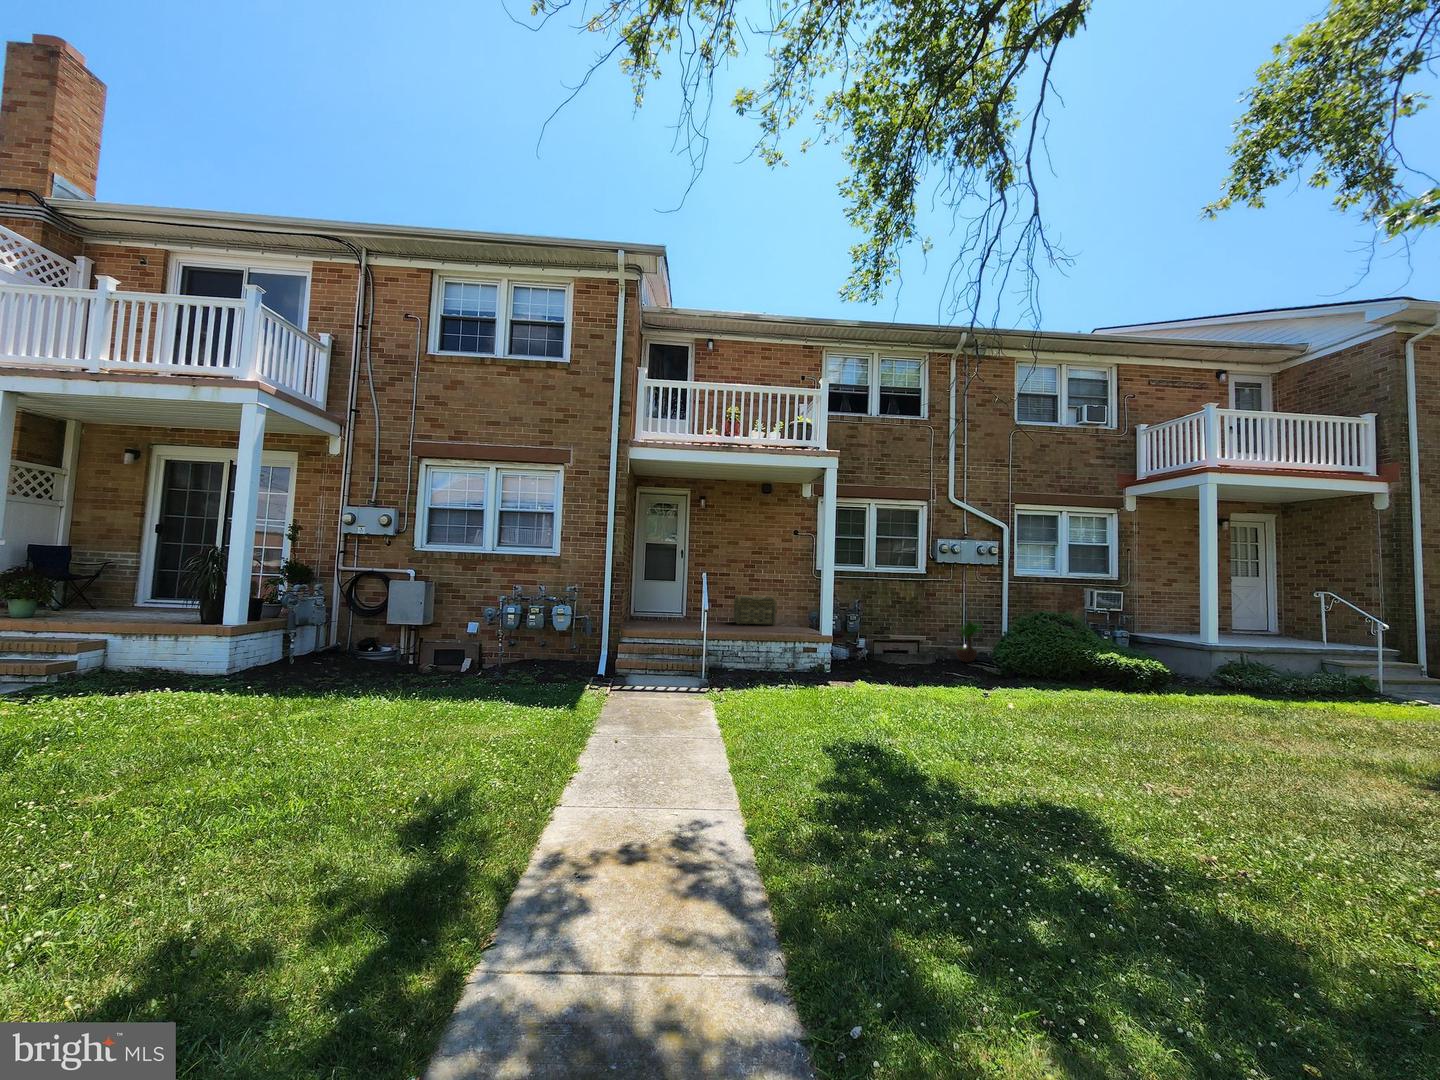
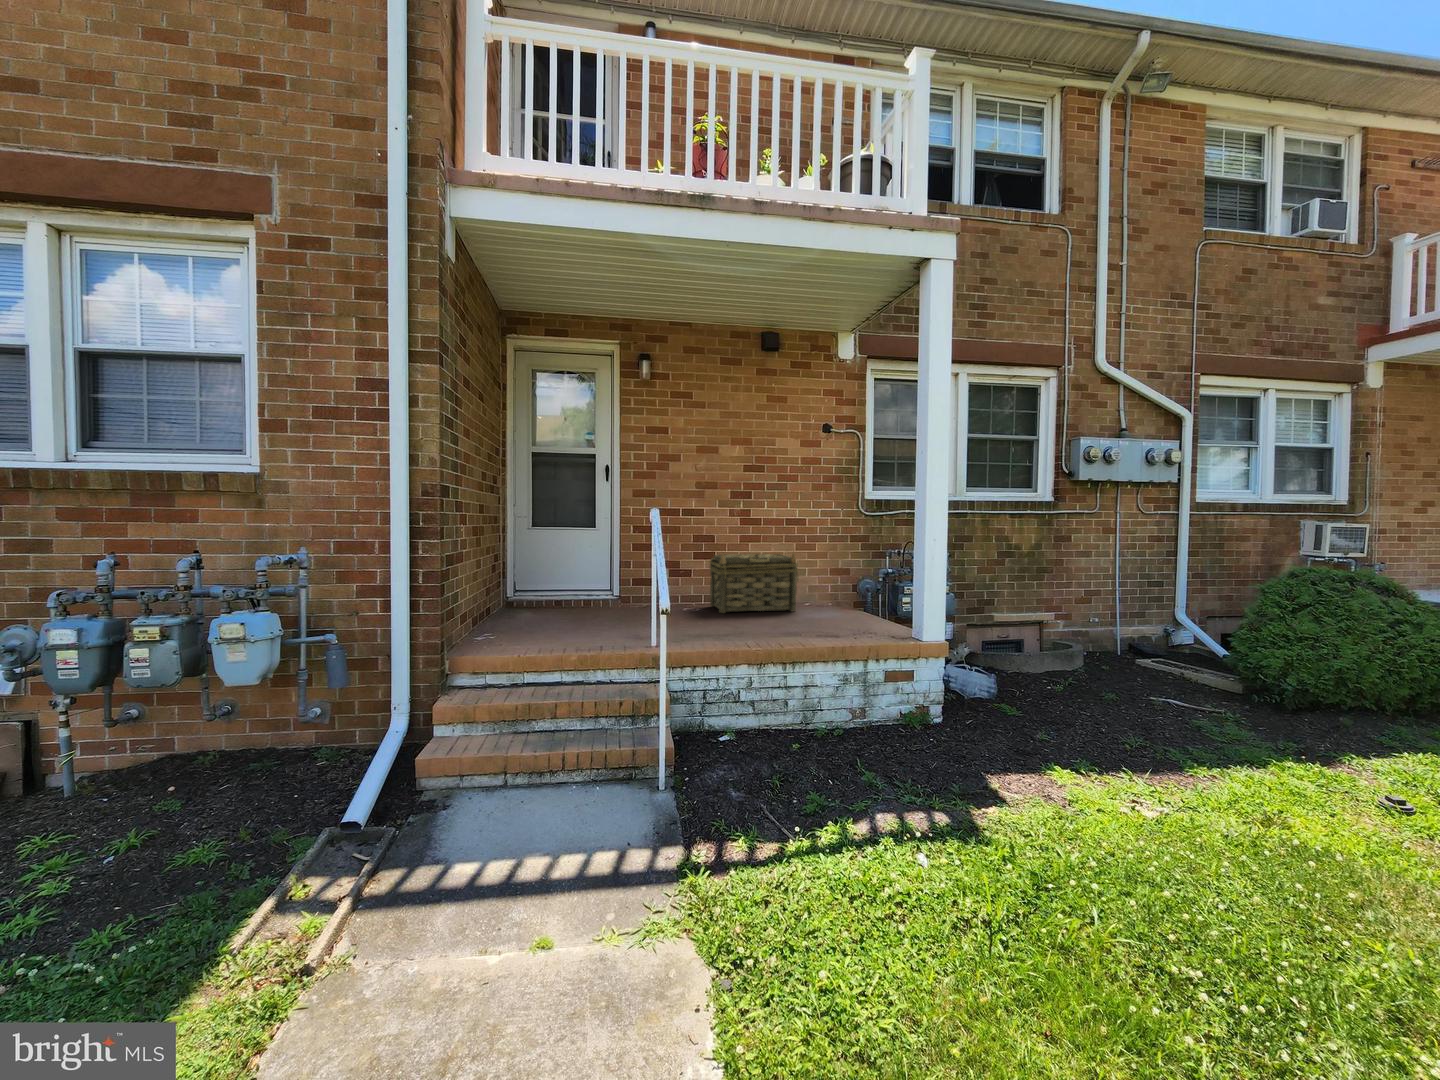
potted tree: present [957,621,980,662] -> none [1106,579,1164,659]

